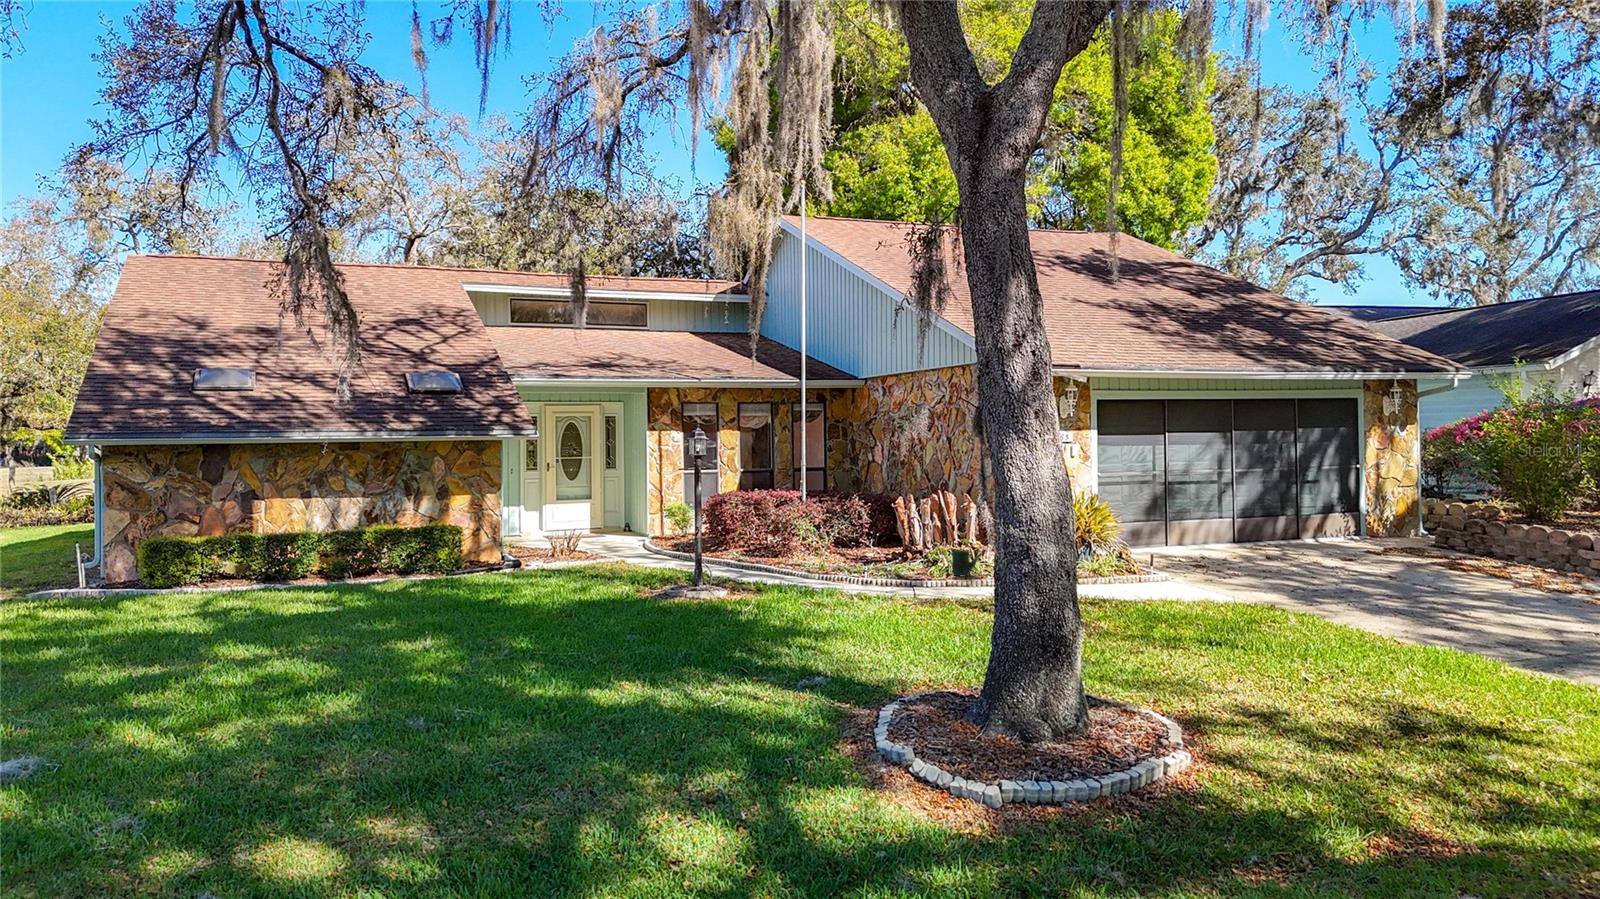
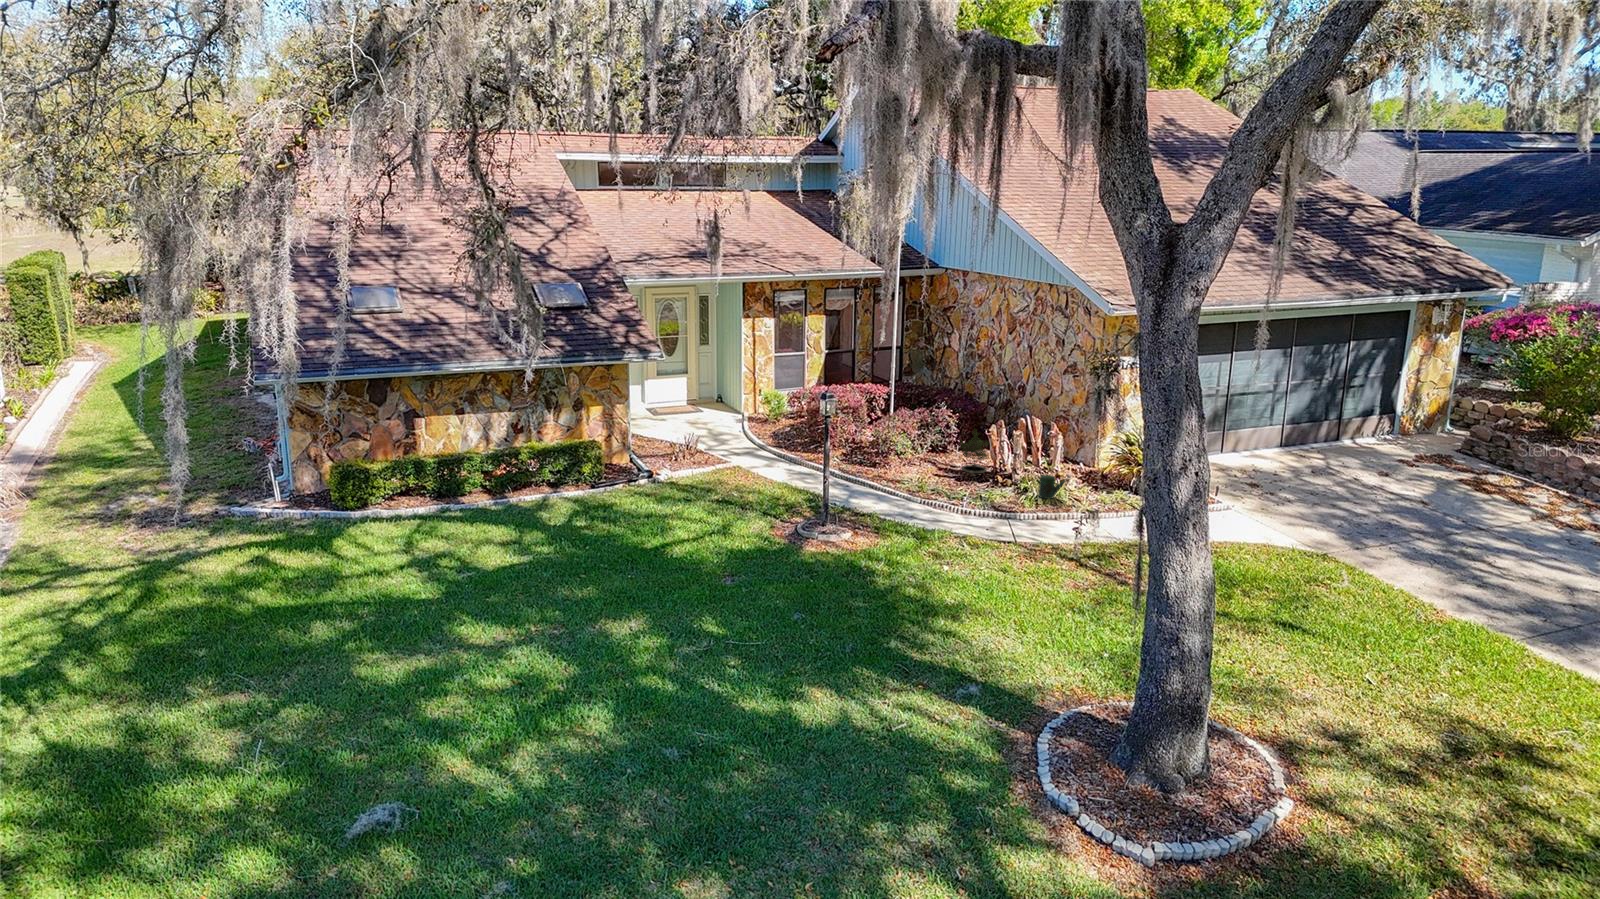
potted tree: none [867,511,901,563] -> present [961,429,988,473]

